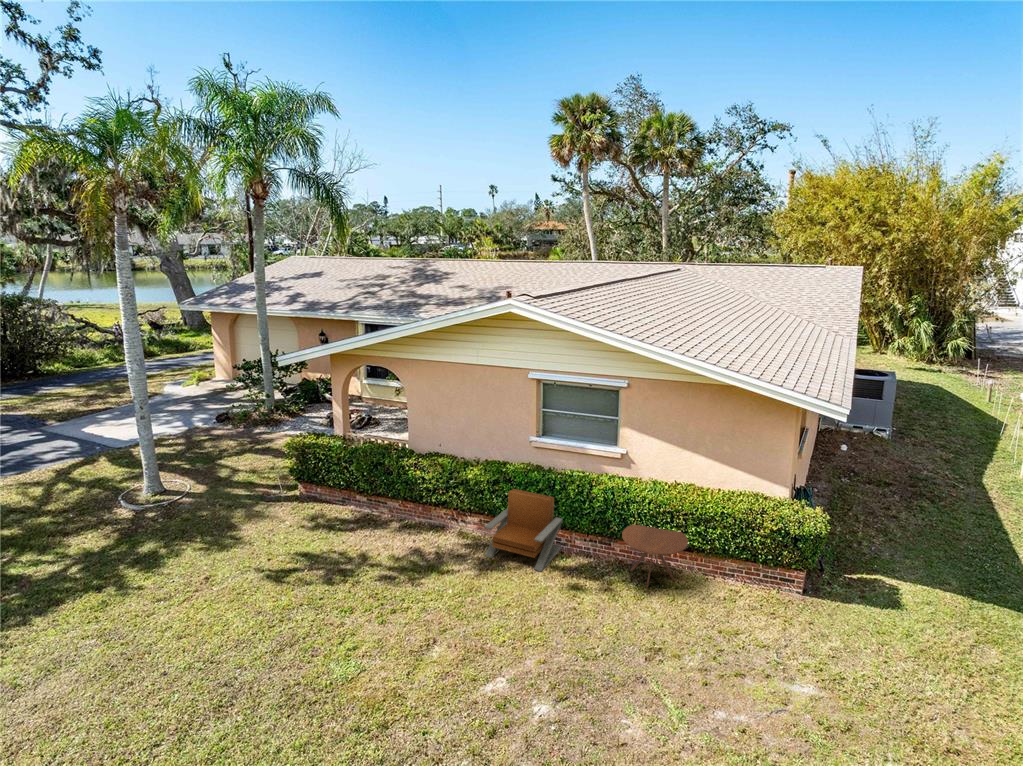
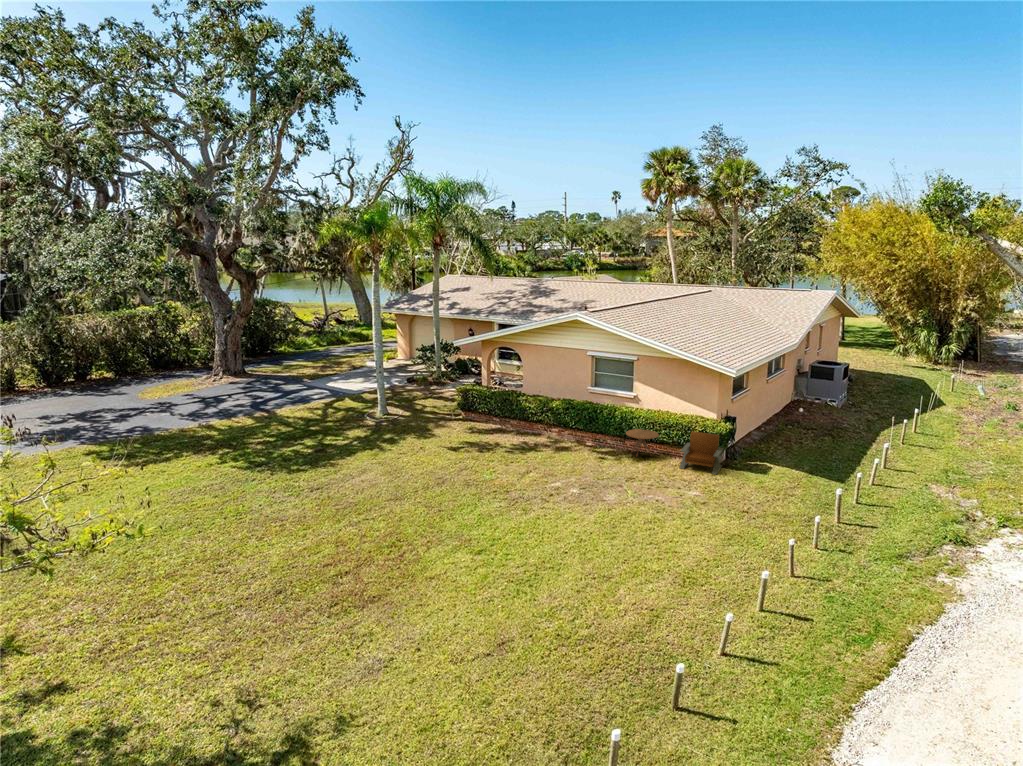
lounge chair: present [484,489,563,572] -> present [680,431,724,475]

